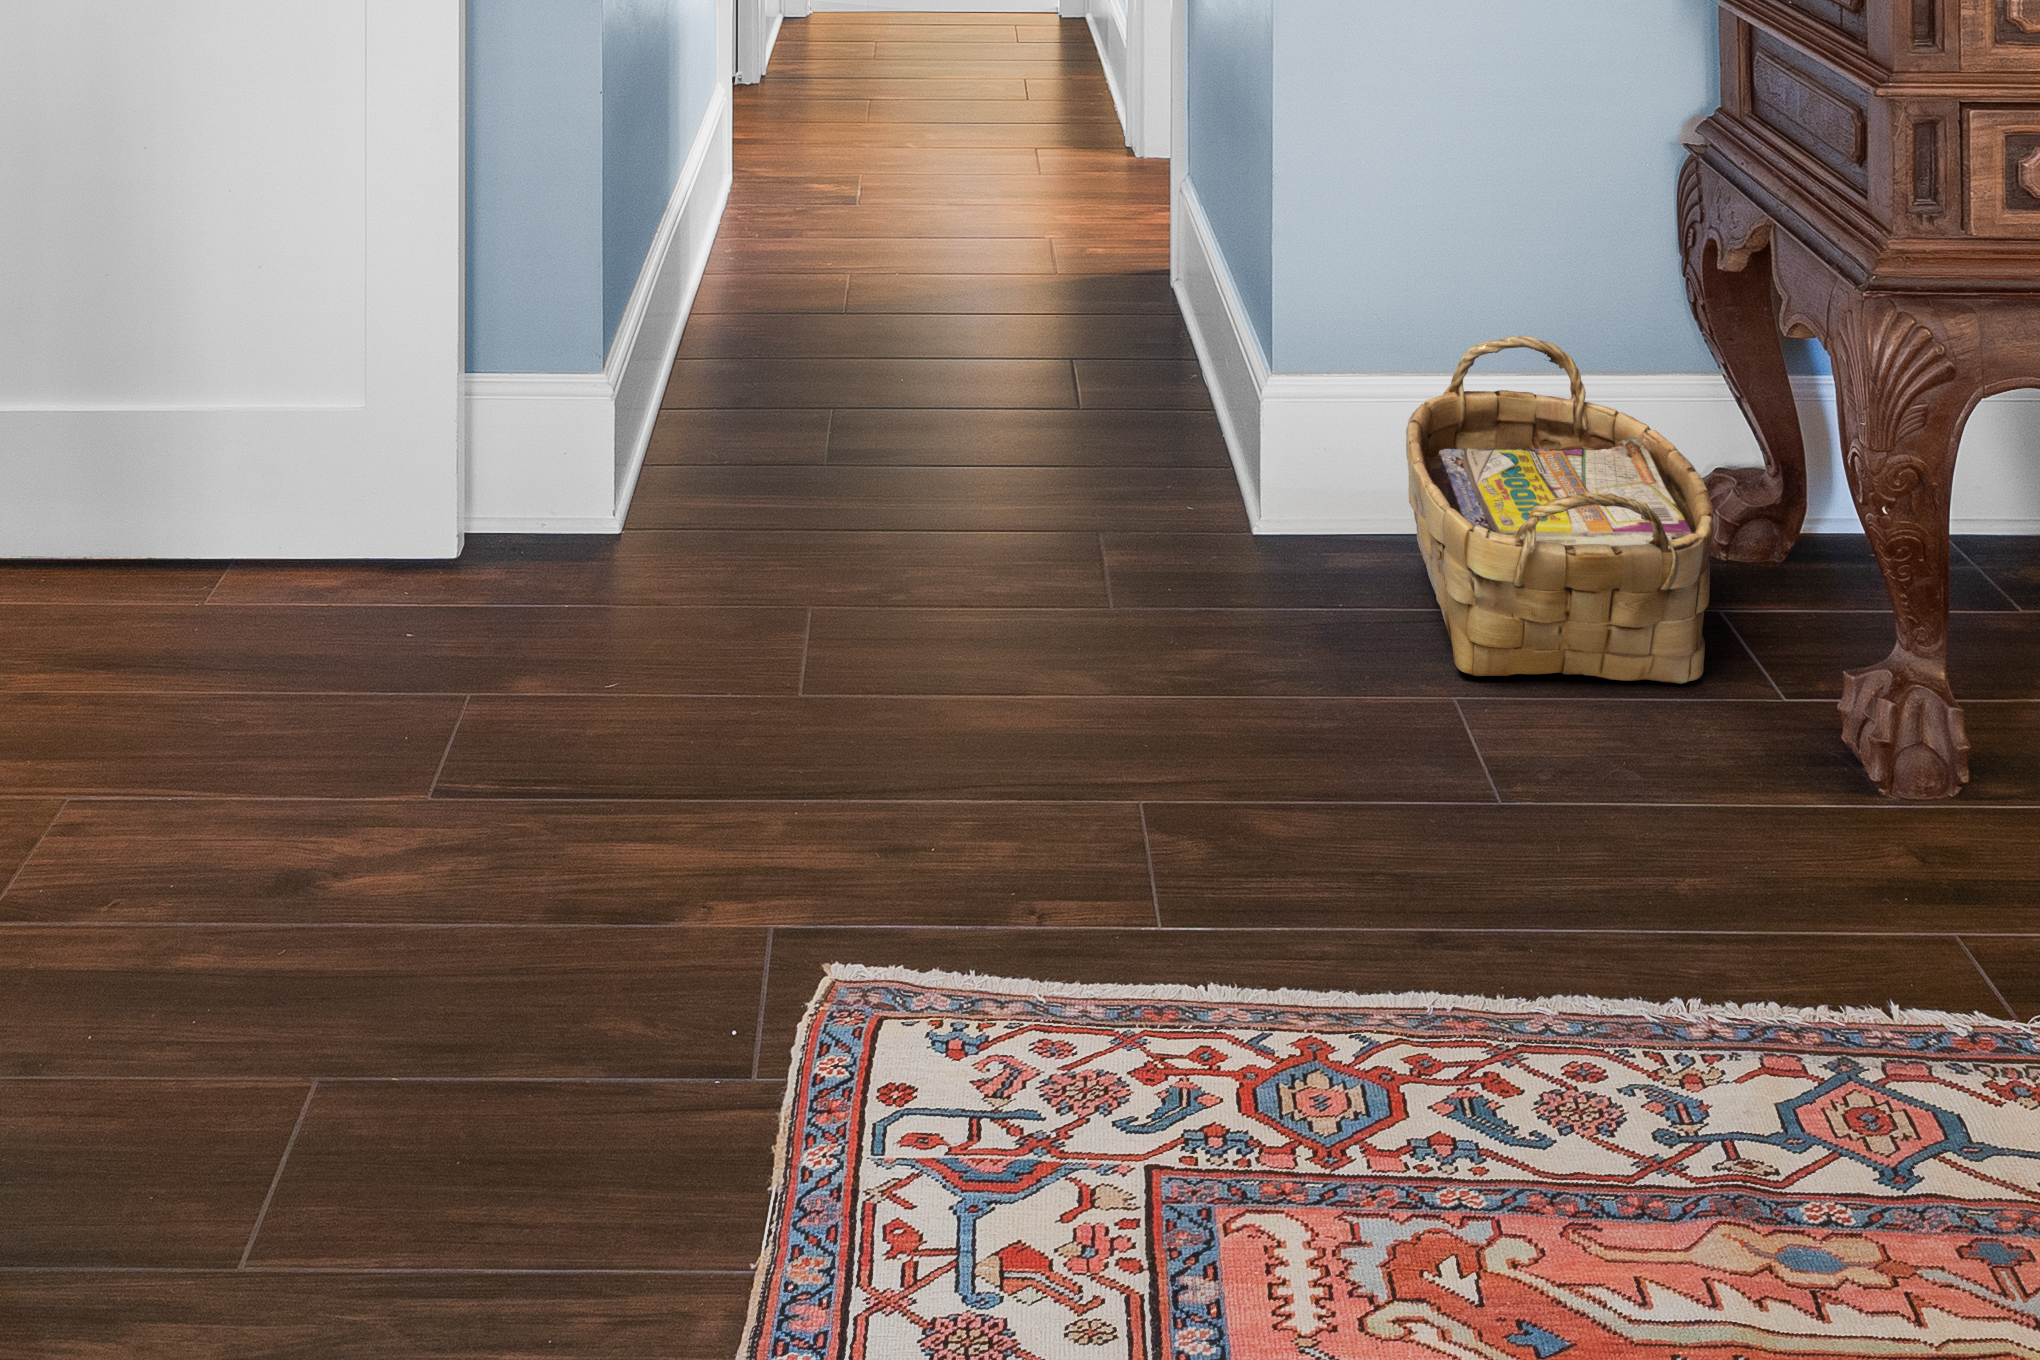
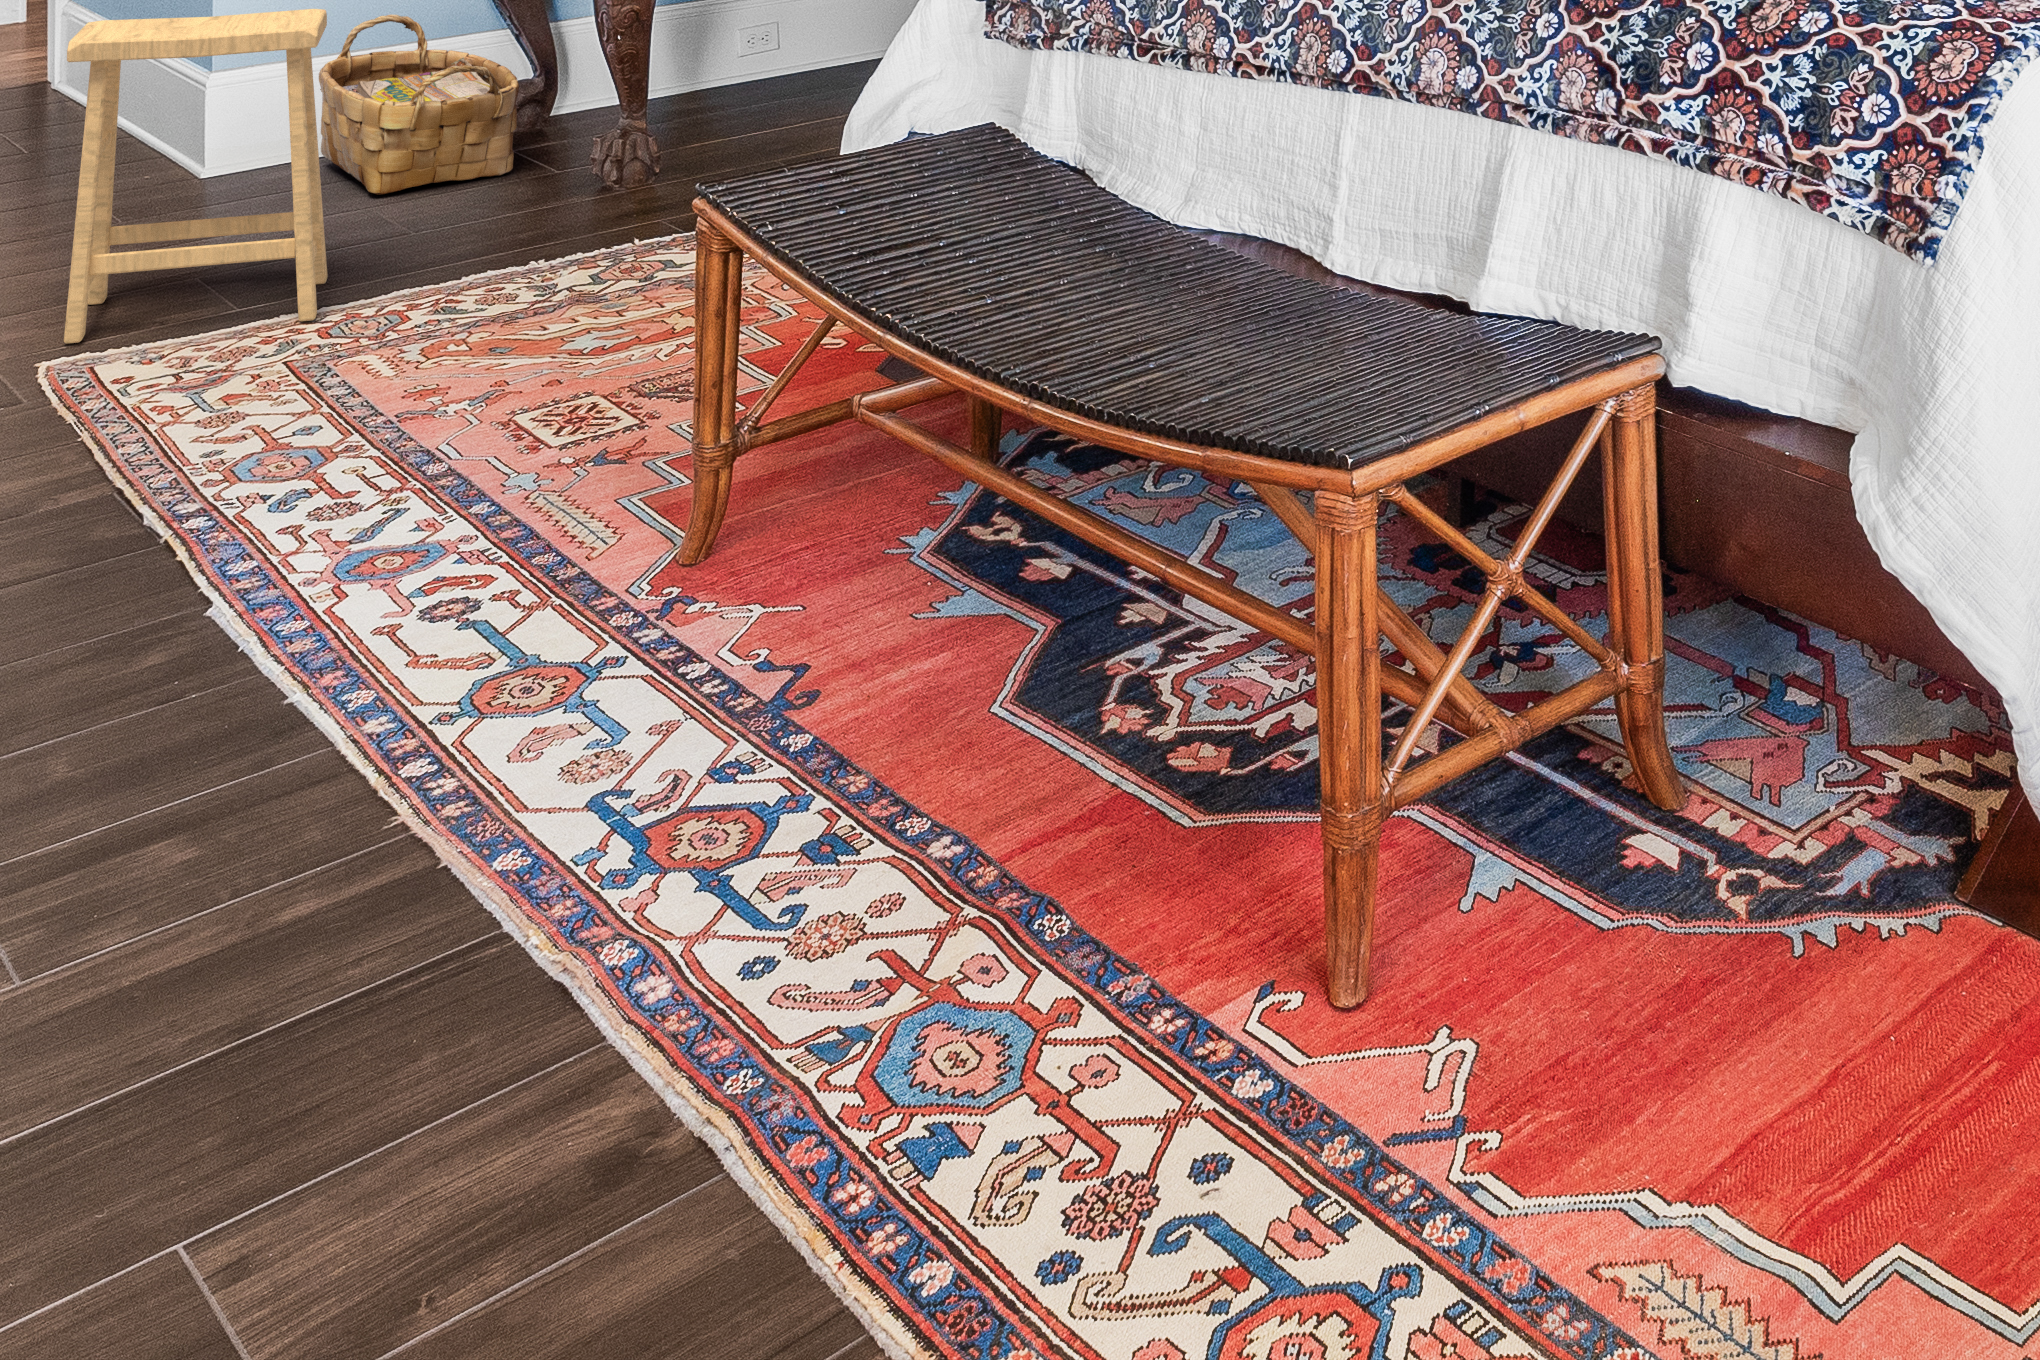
footstool: none [858,372,1306,1051] -> present [64,9,327,344]

